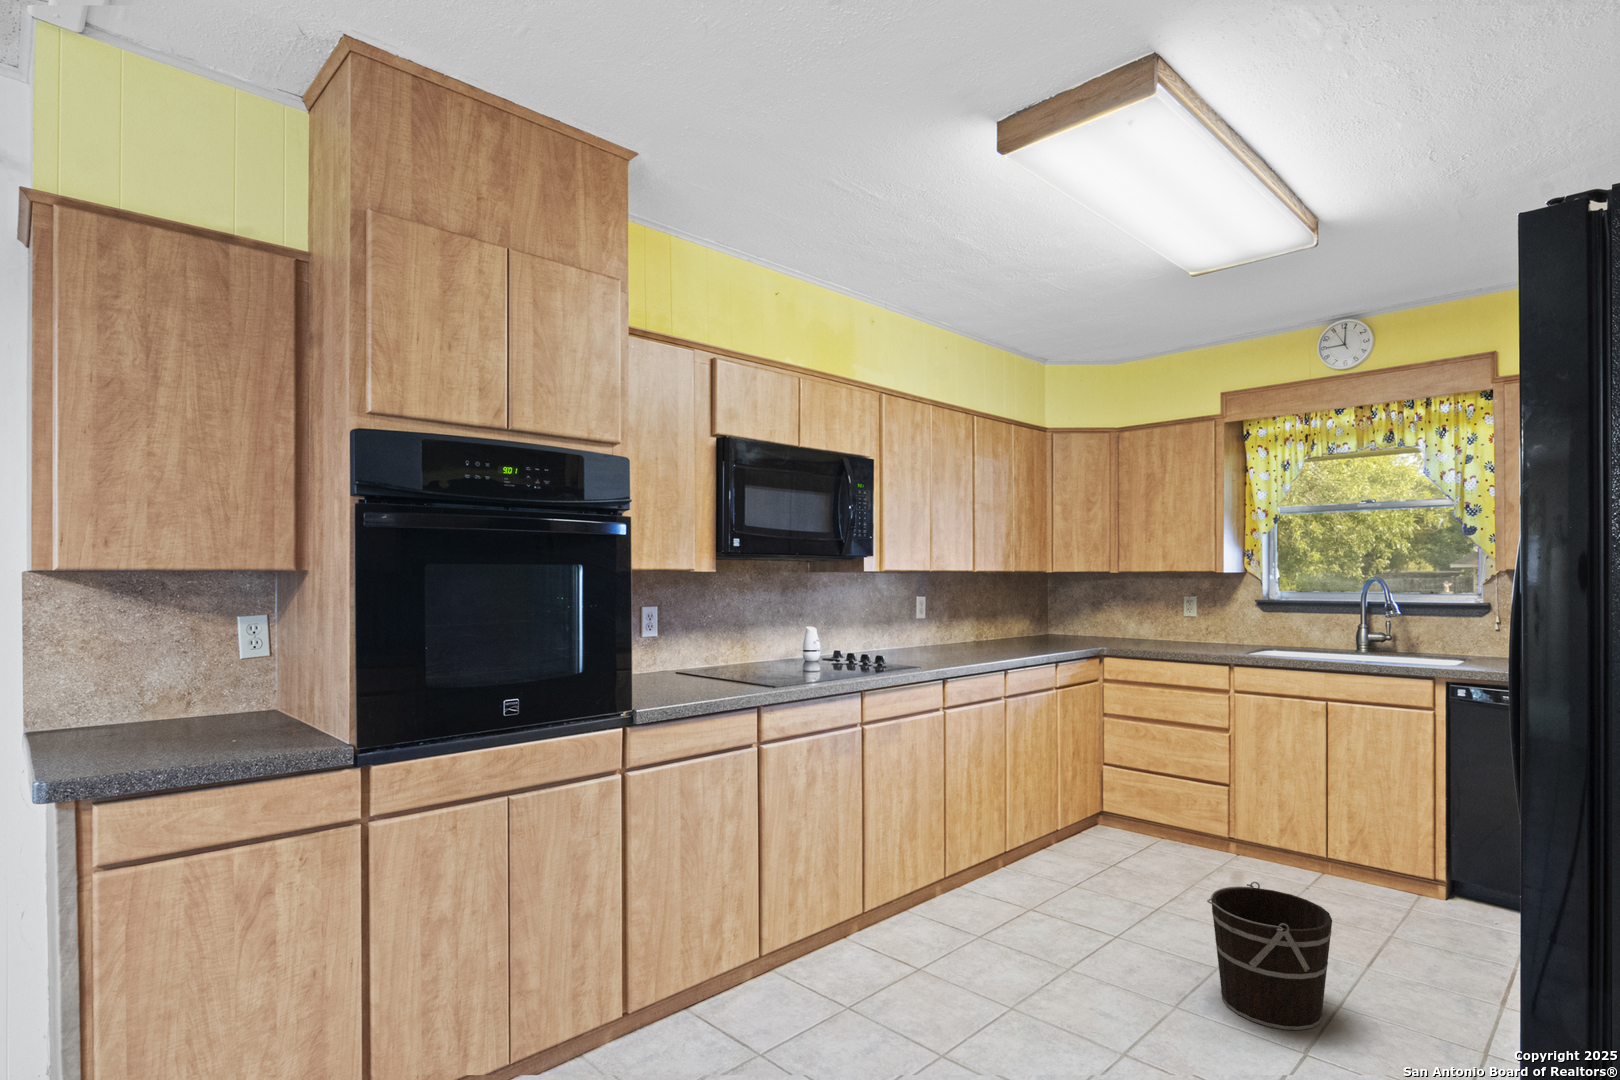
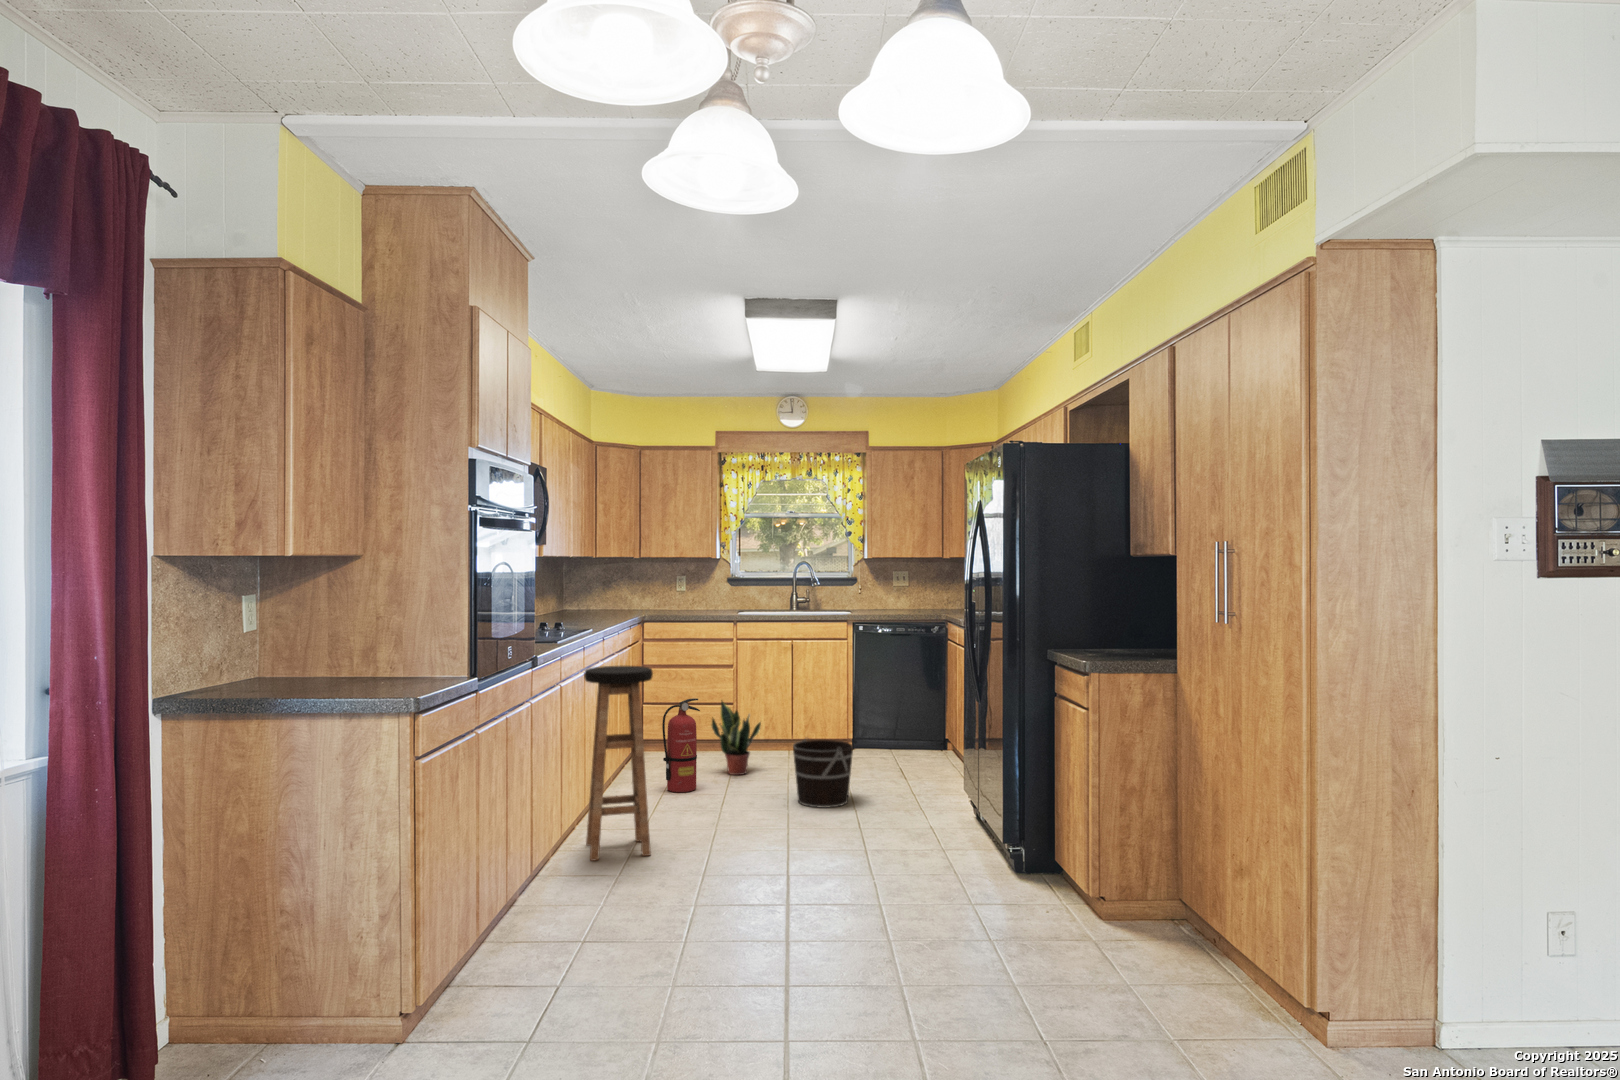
bar stool: none [801,724,911,1019] -> present [584,666,653,861]
fire extinguisher: none [1041,776,1105,912] -> present [662,698,700,792]
potted plant: none [1149,782,1232,904] -> present [711,700,761,775]

